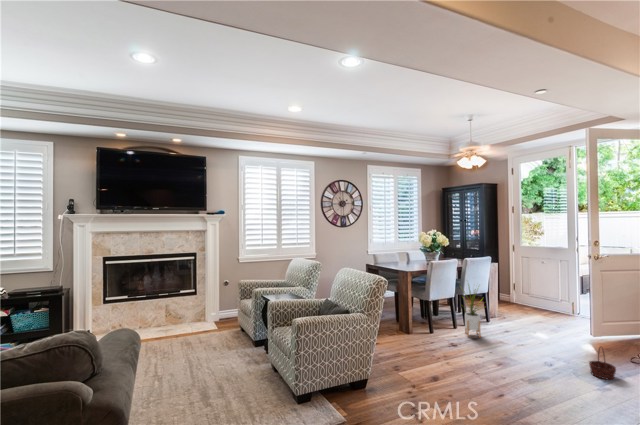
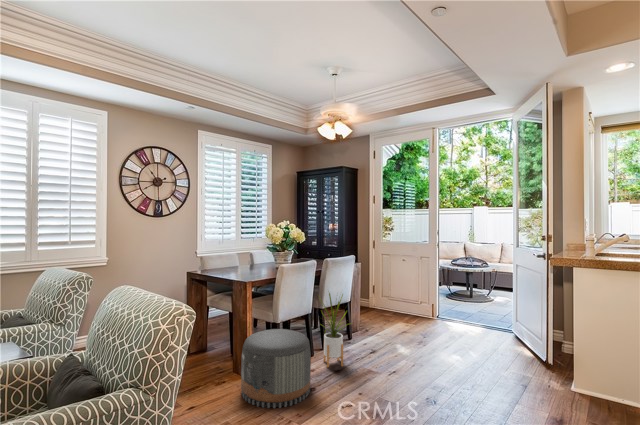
pouf: none [406,304,454,352] -> present [241,329,311,408]
basket: present [589,347,616,379] -> none [474,368,504,412]

